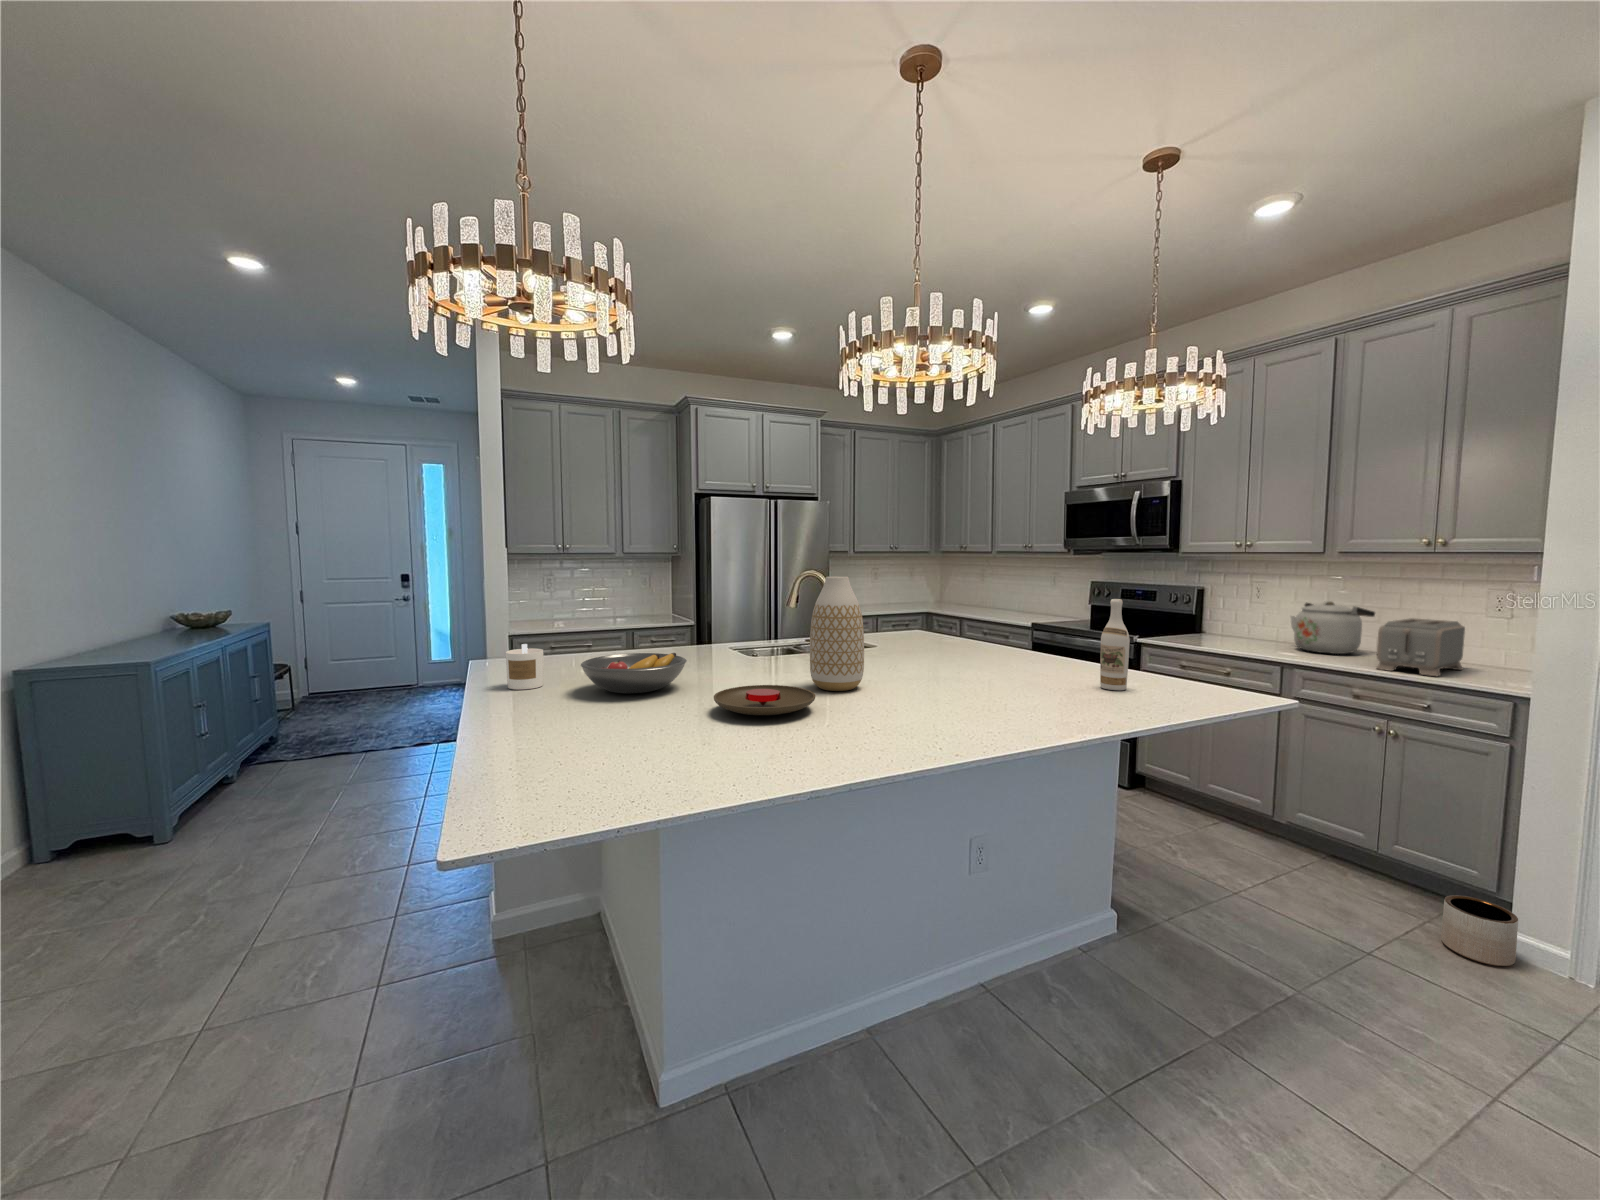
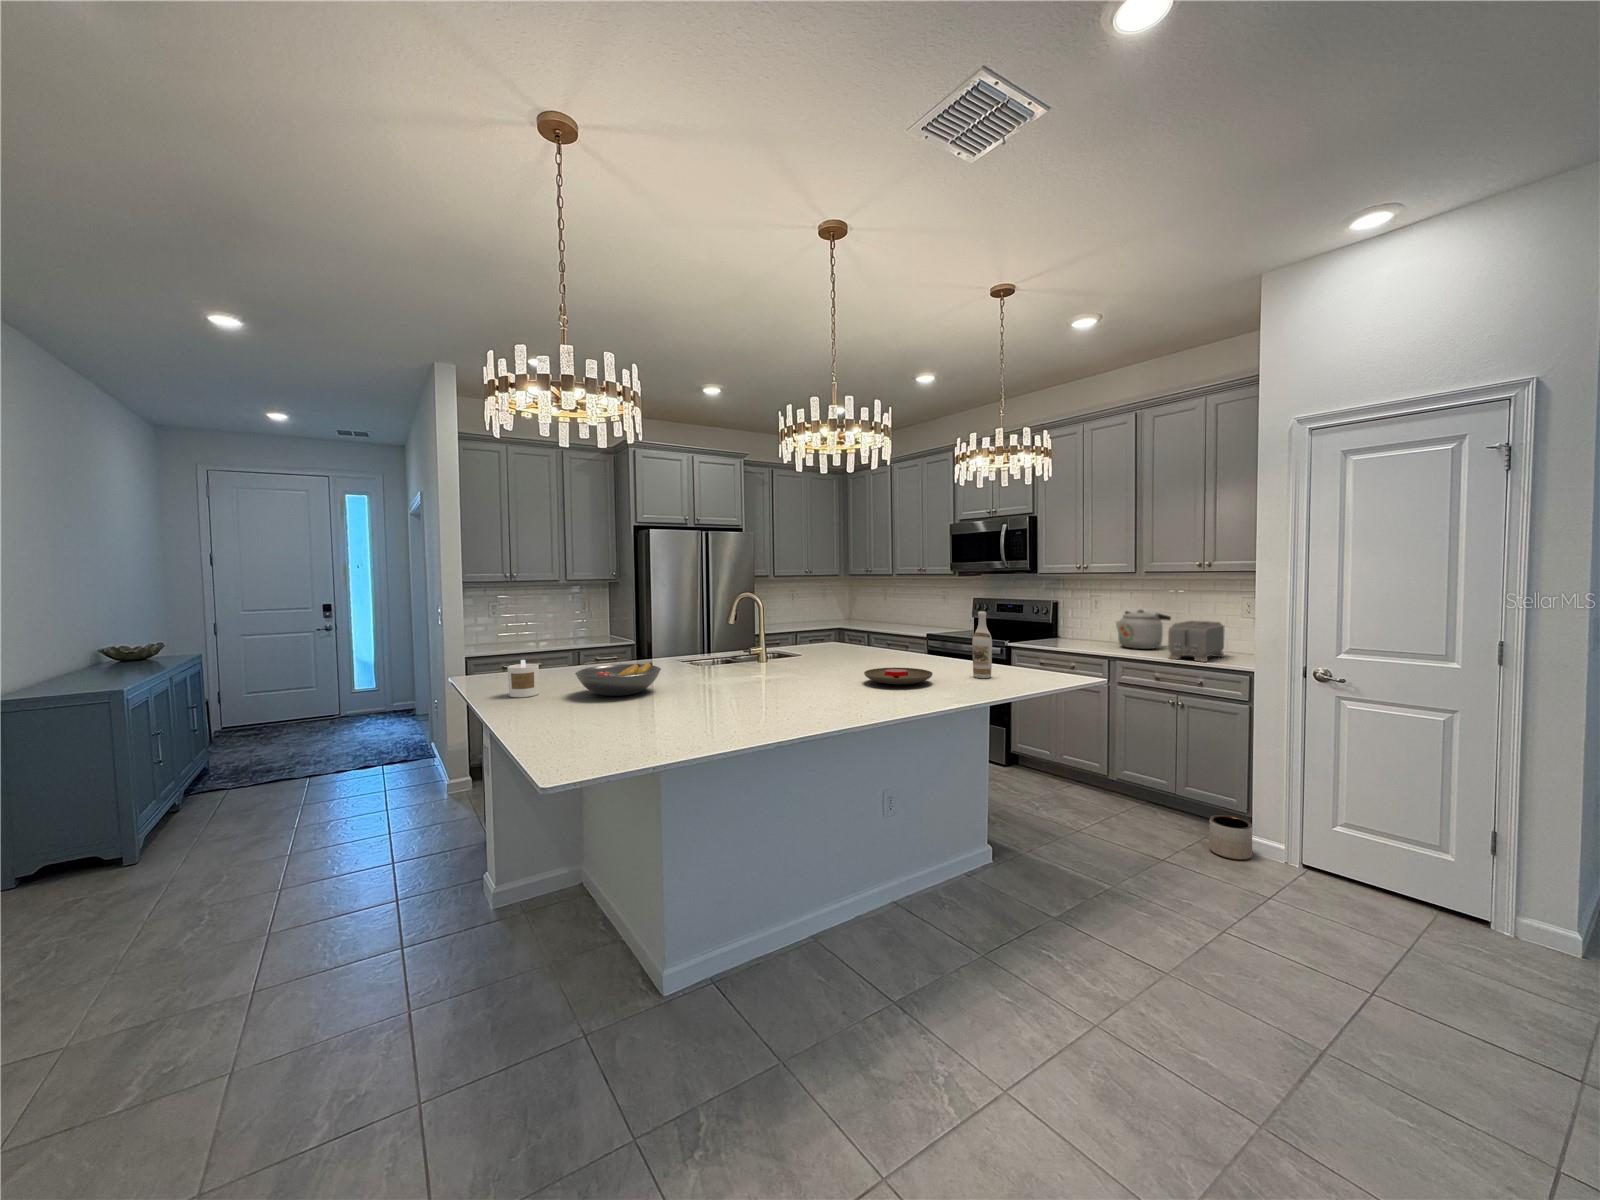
vase: present [810,577,864,691] -> none [759,599,800,687]
plate: present [714,685,816,715] -> present [864,668,933,685]

